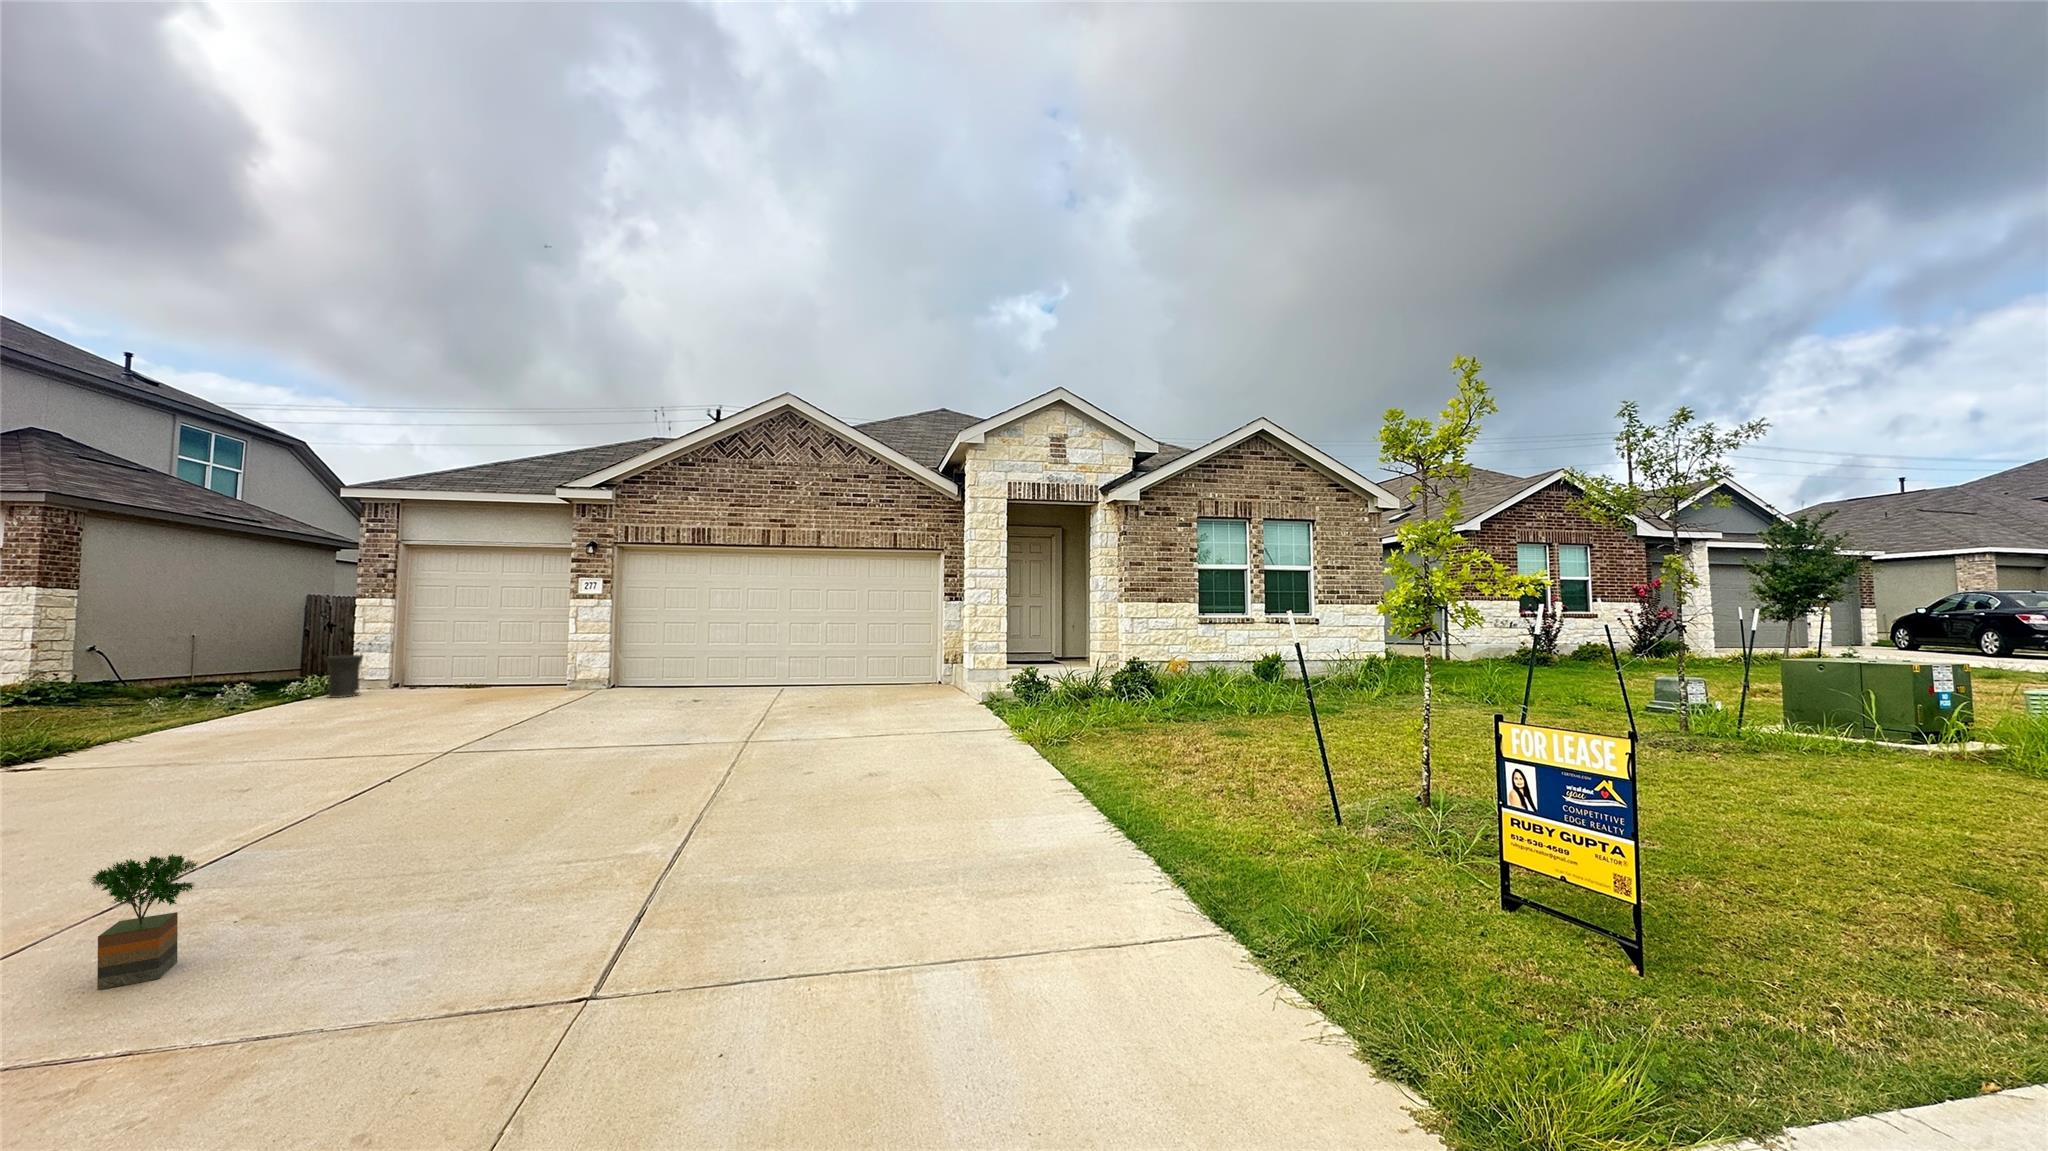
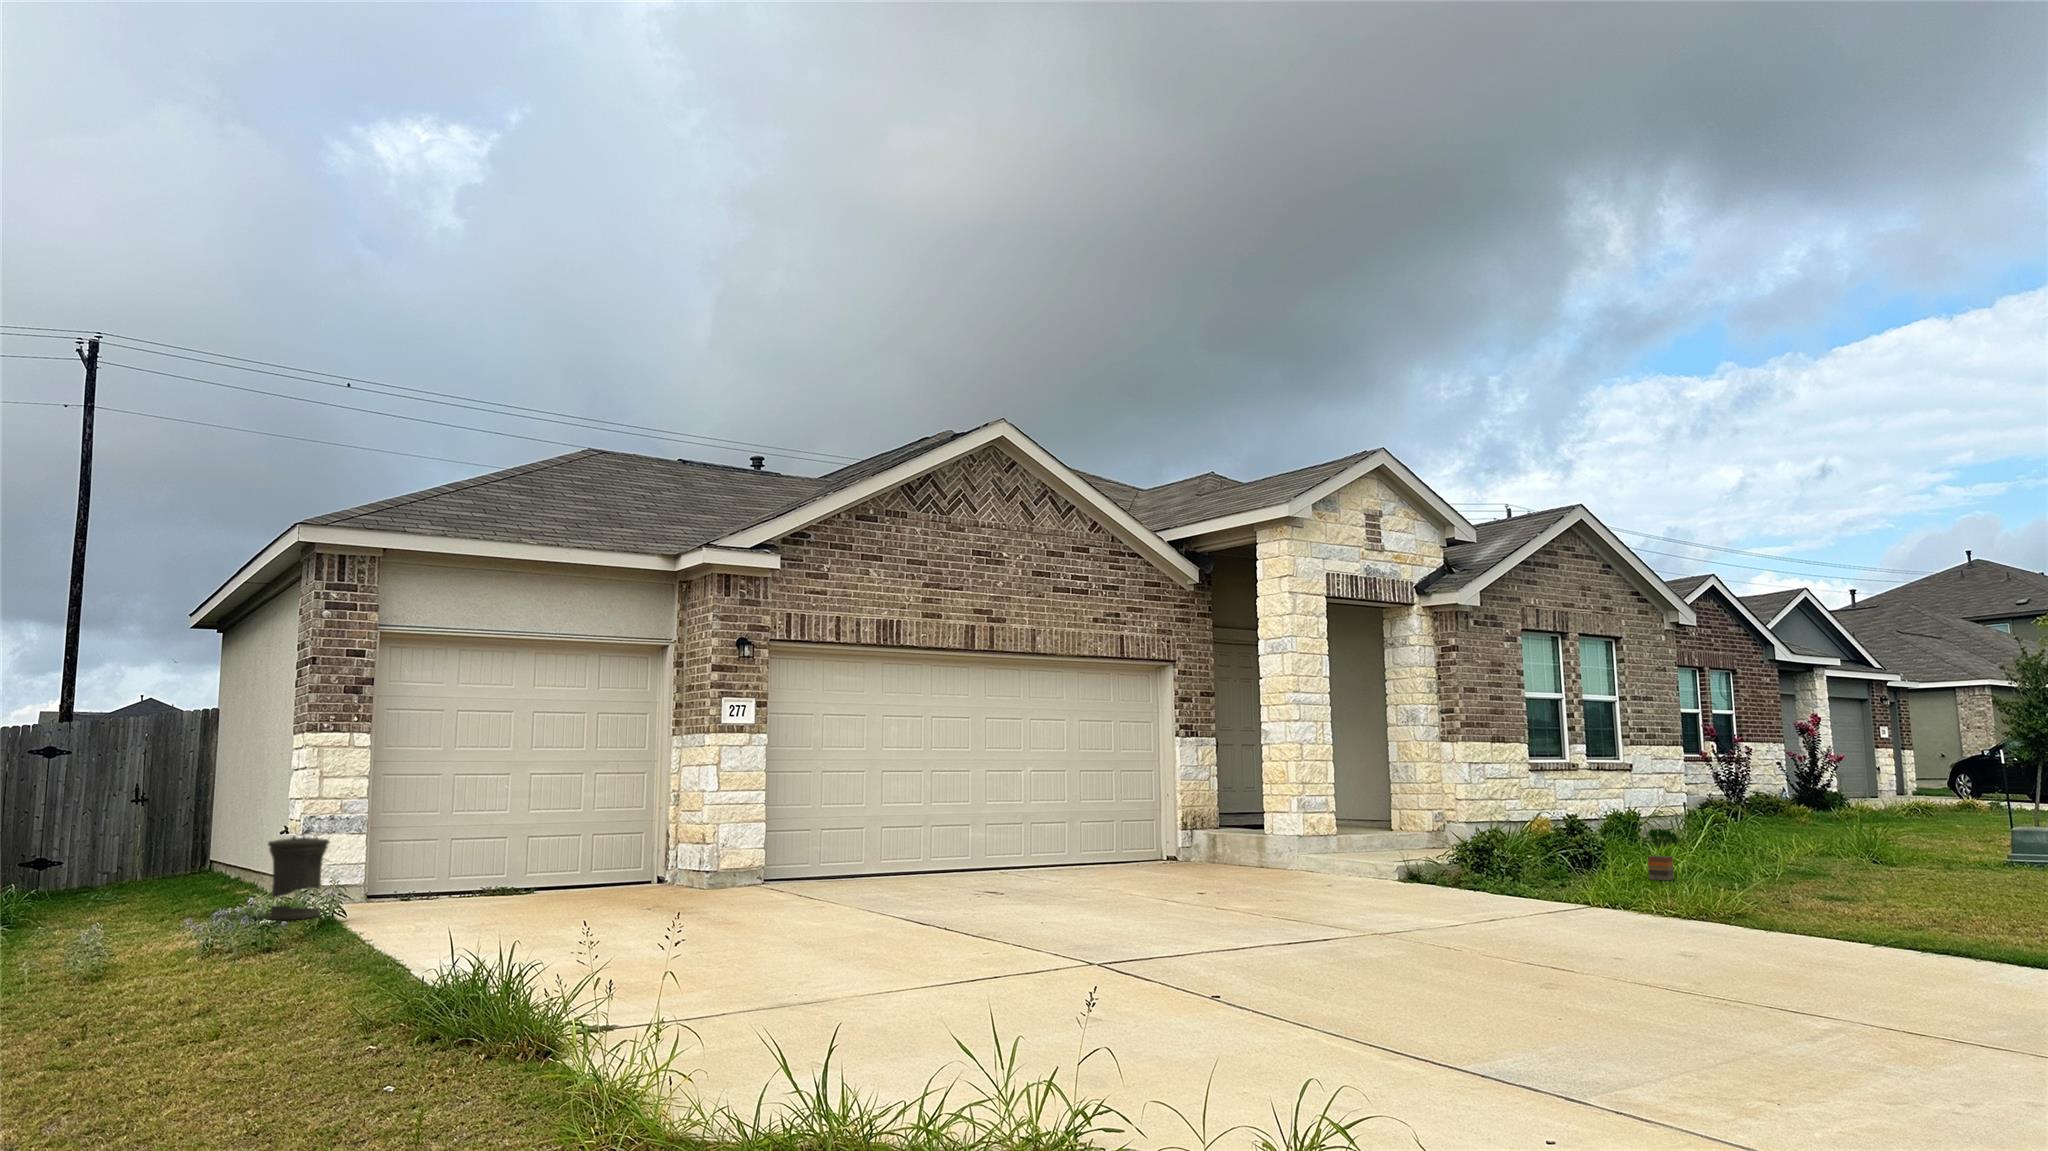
potted tree: present [92,854,197,990] -> present [1642,828,1680,880]

